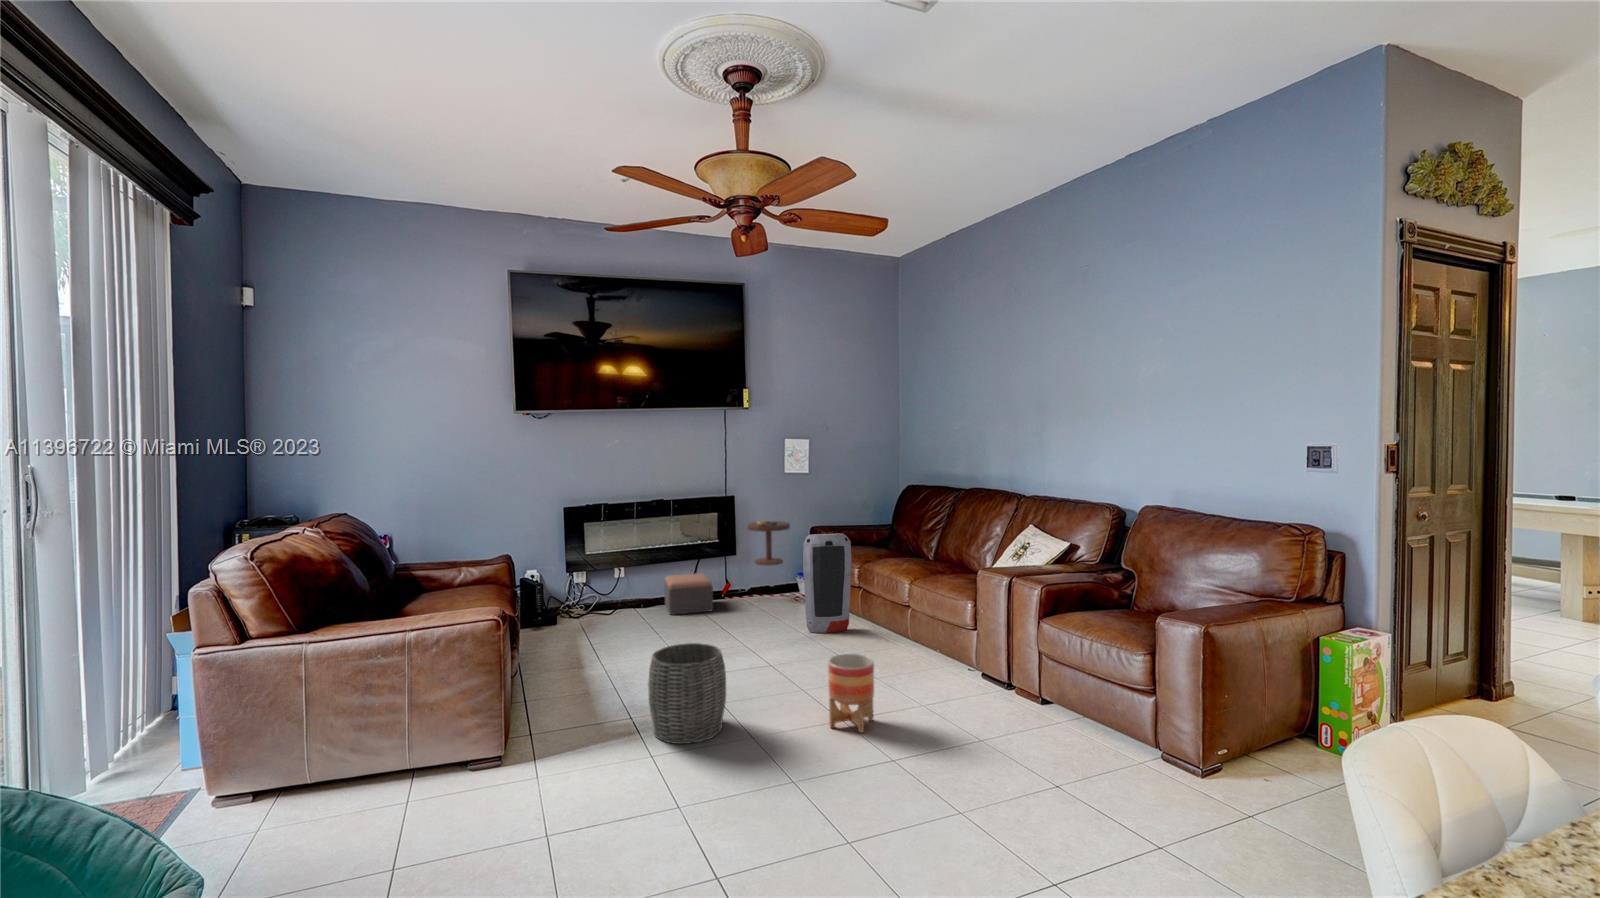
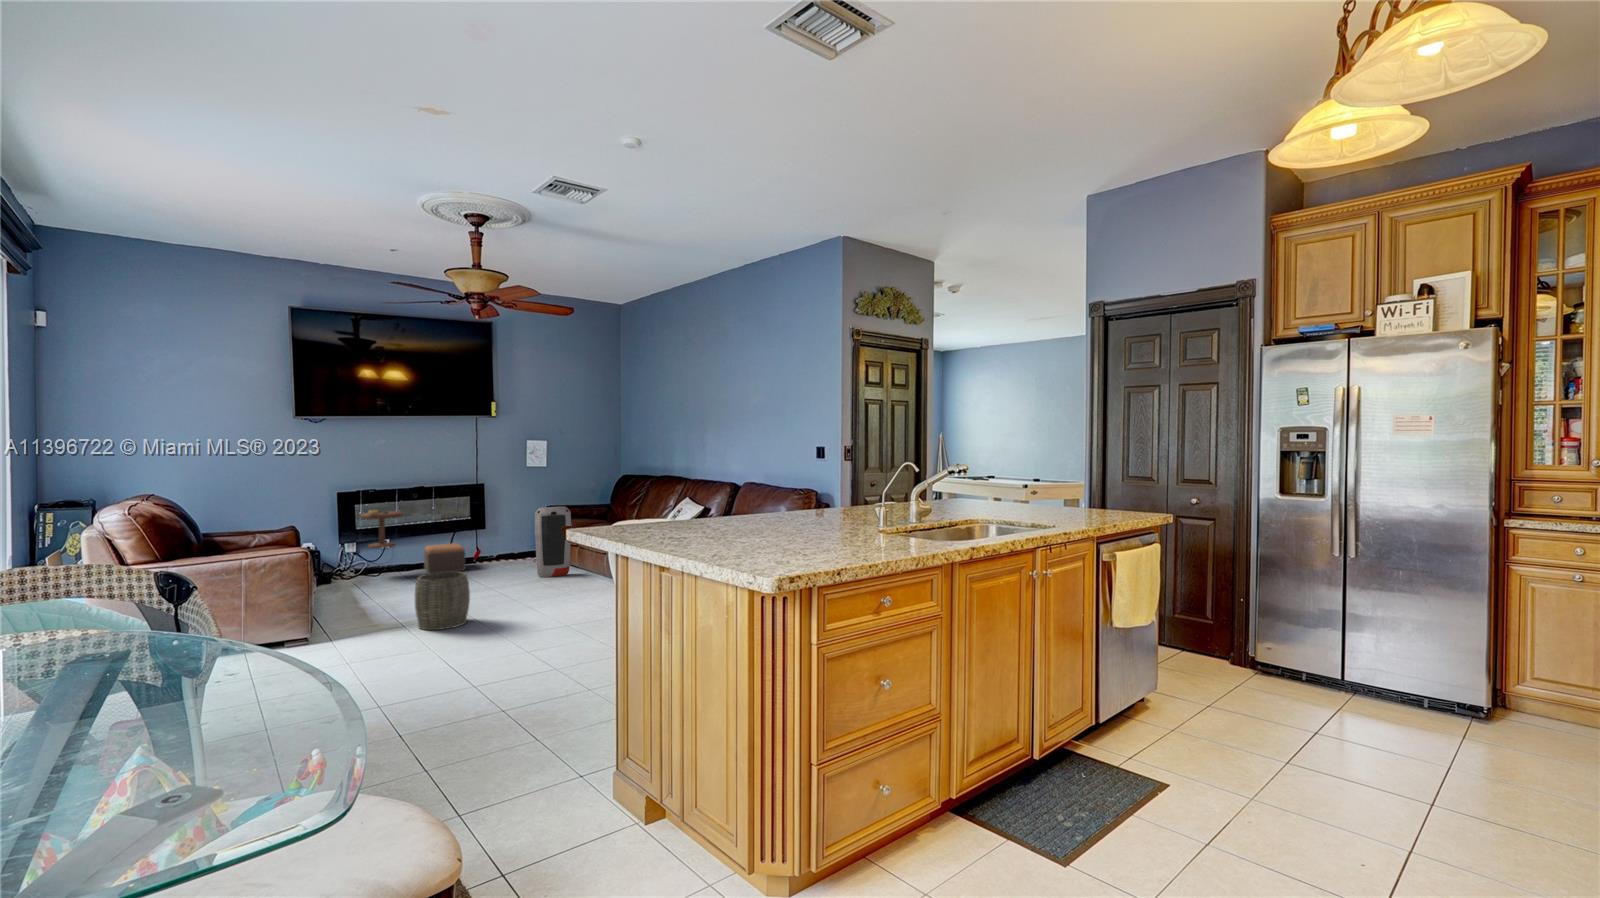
side table: present [747,520,790,566] -> present [360,510,403,548]
planter: present [828,654,874,733] -> none [539,573,568,617]

